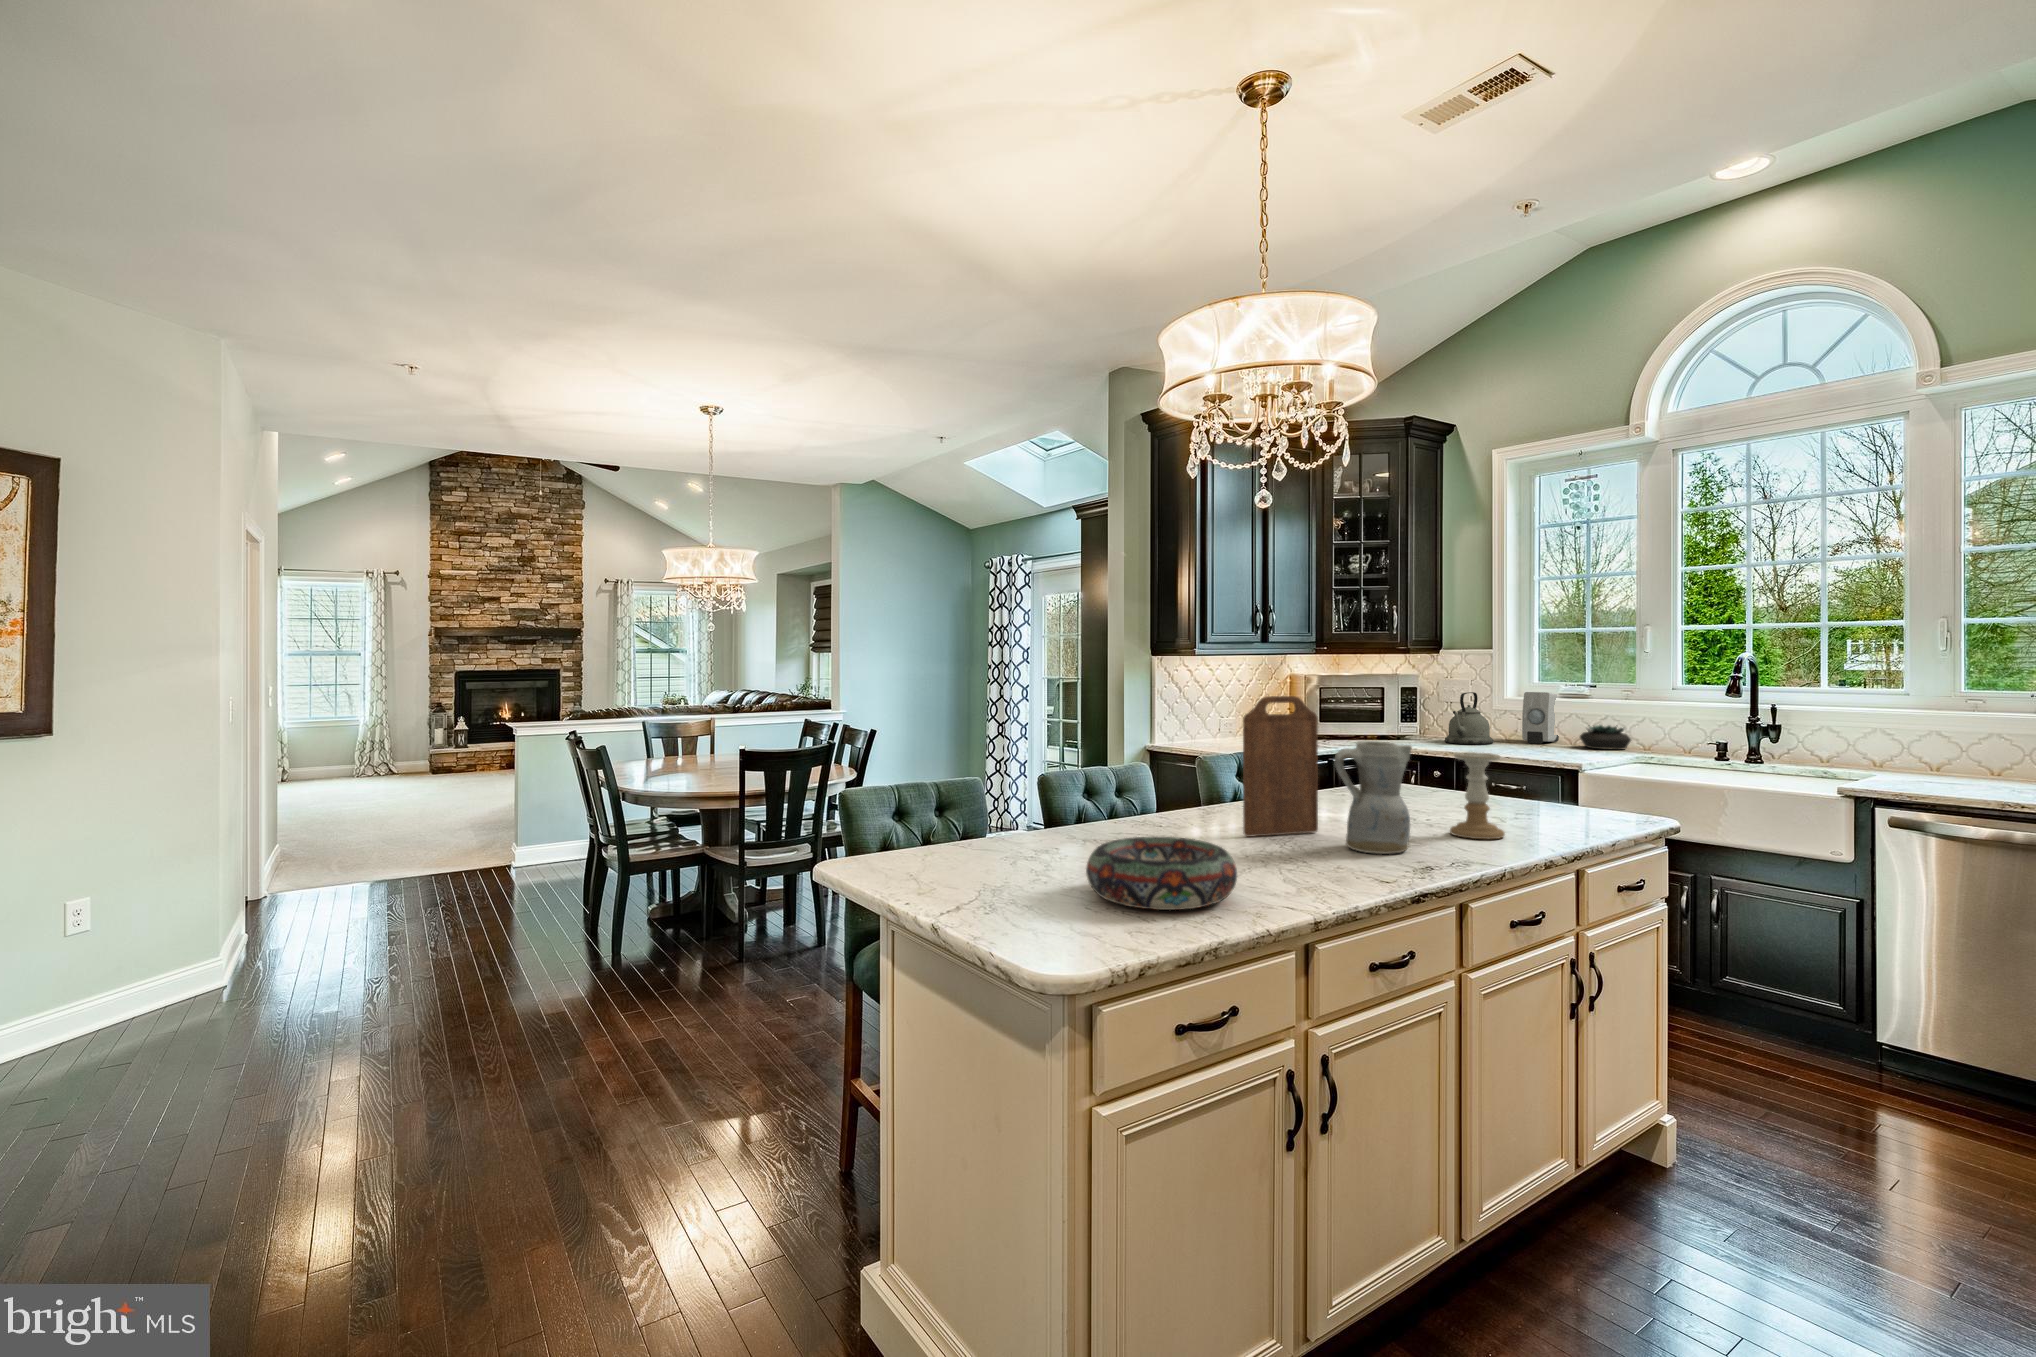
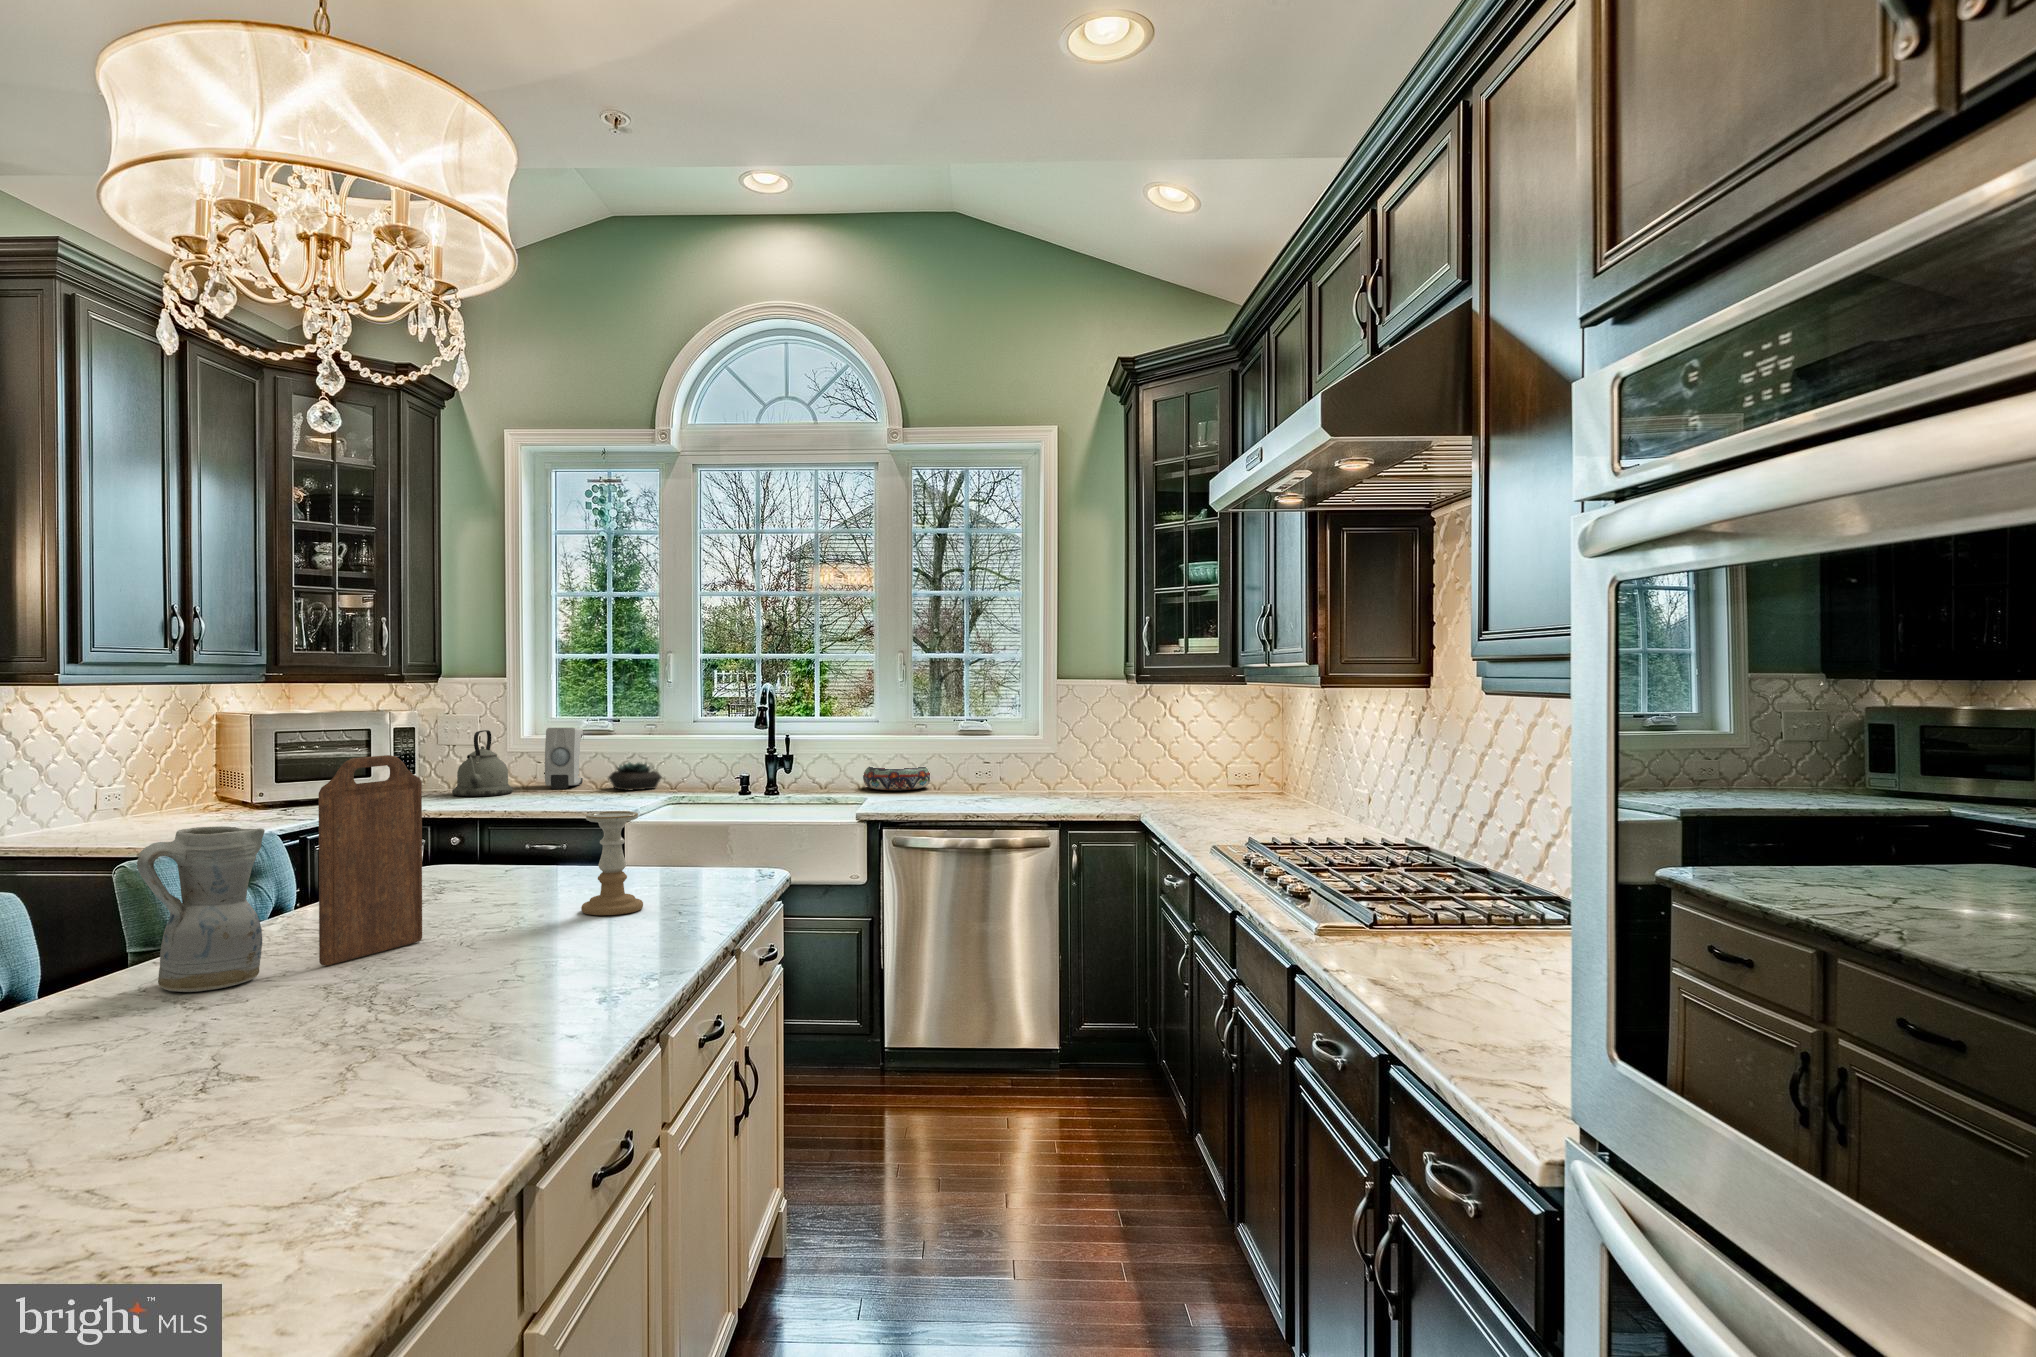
ceramic pitcher: present [1334,741,1412,854] -> present [137,826,265,992]
decorative bowl: present [1086,837,1237,910] -> present [863,767,930,790]

